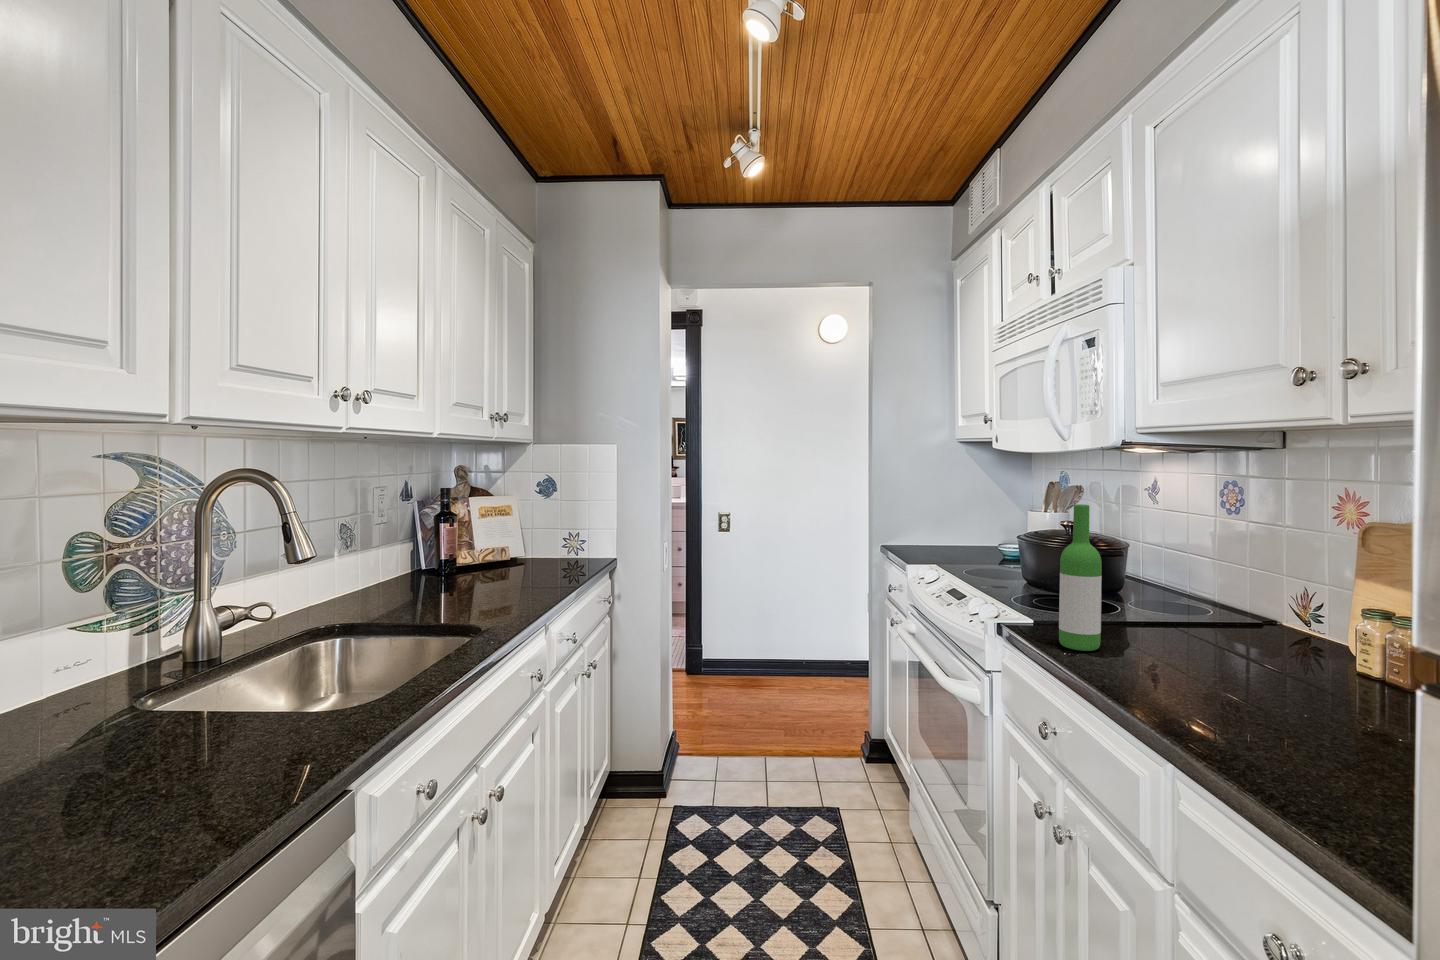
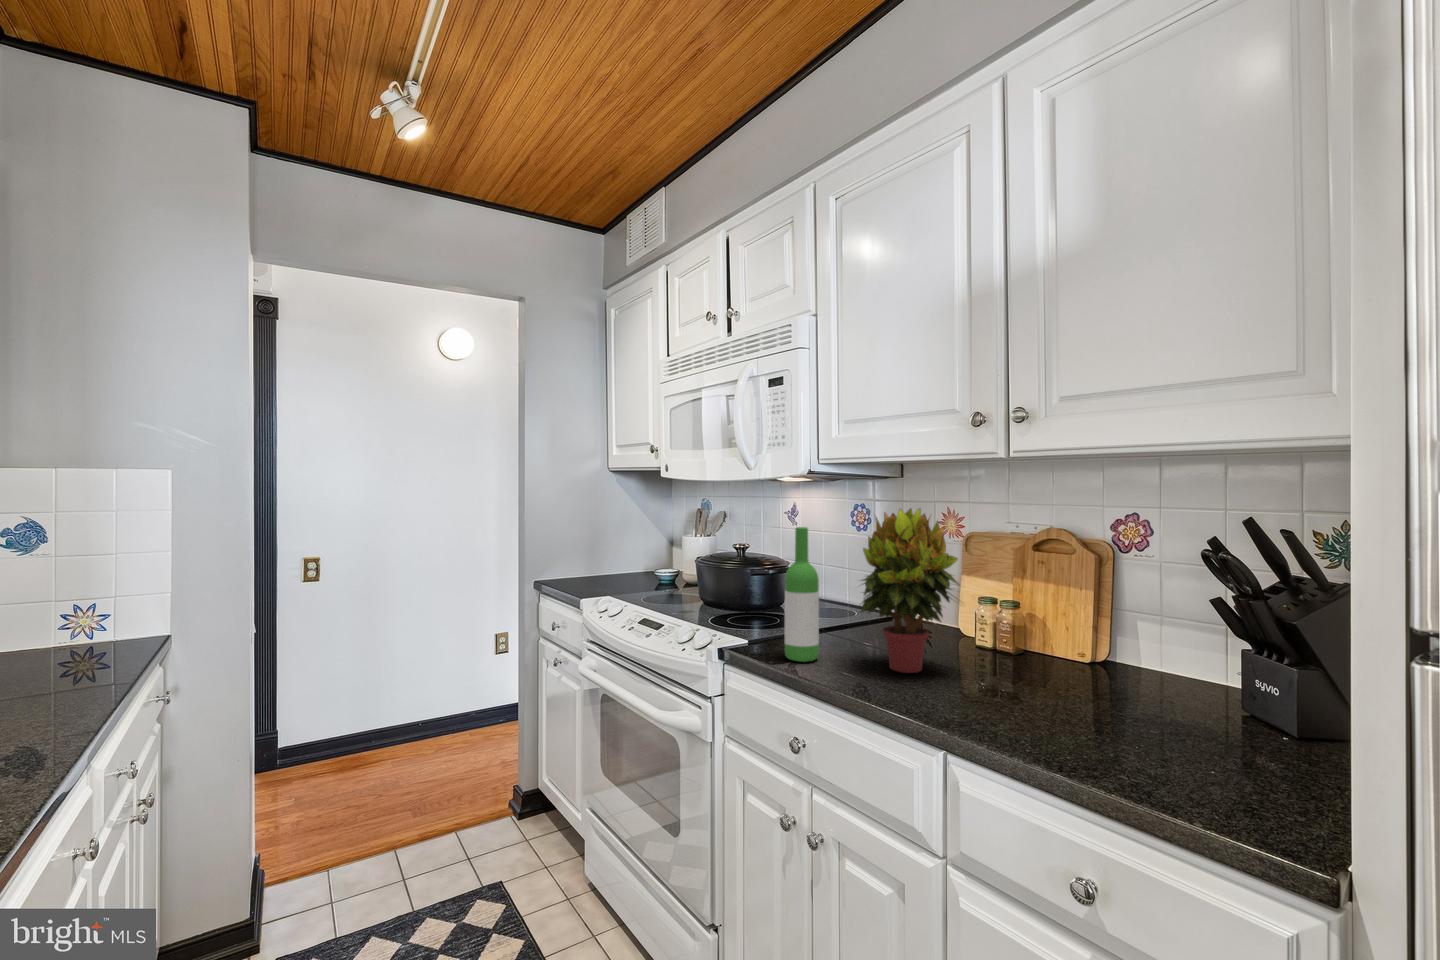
potted plant: none [1136,485,1290,683] -> present [861,508,958,673]

